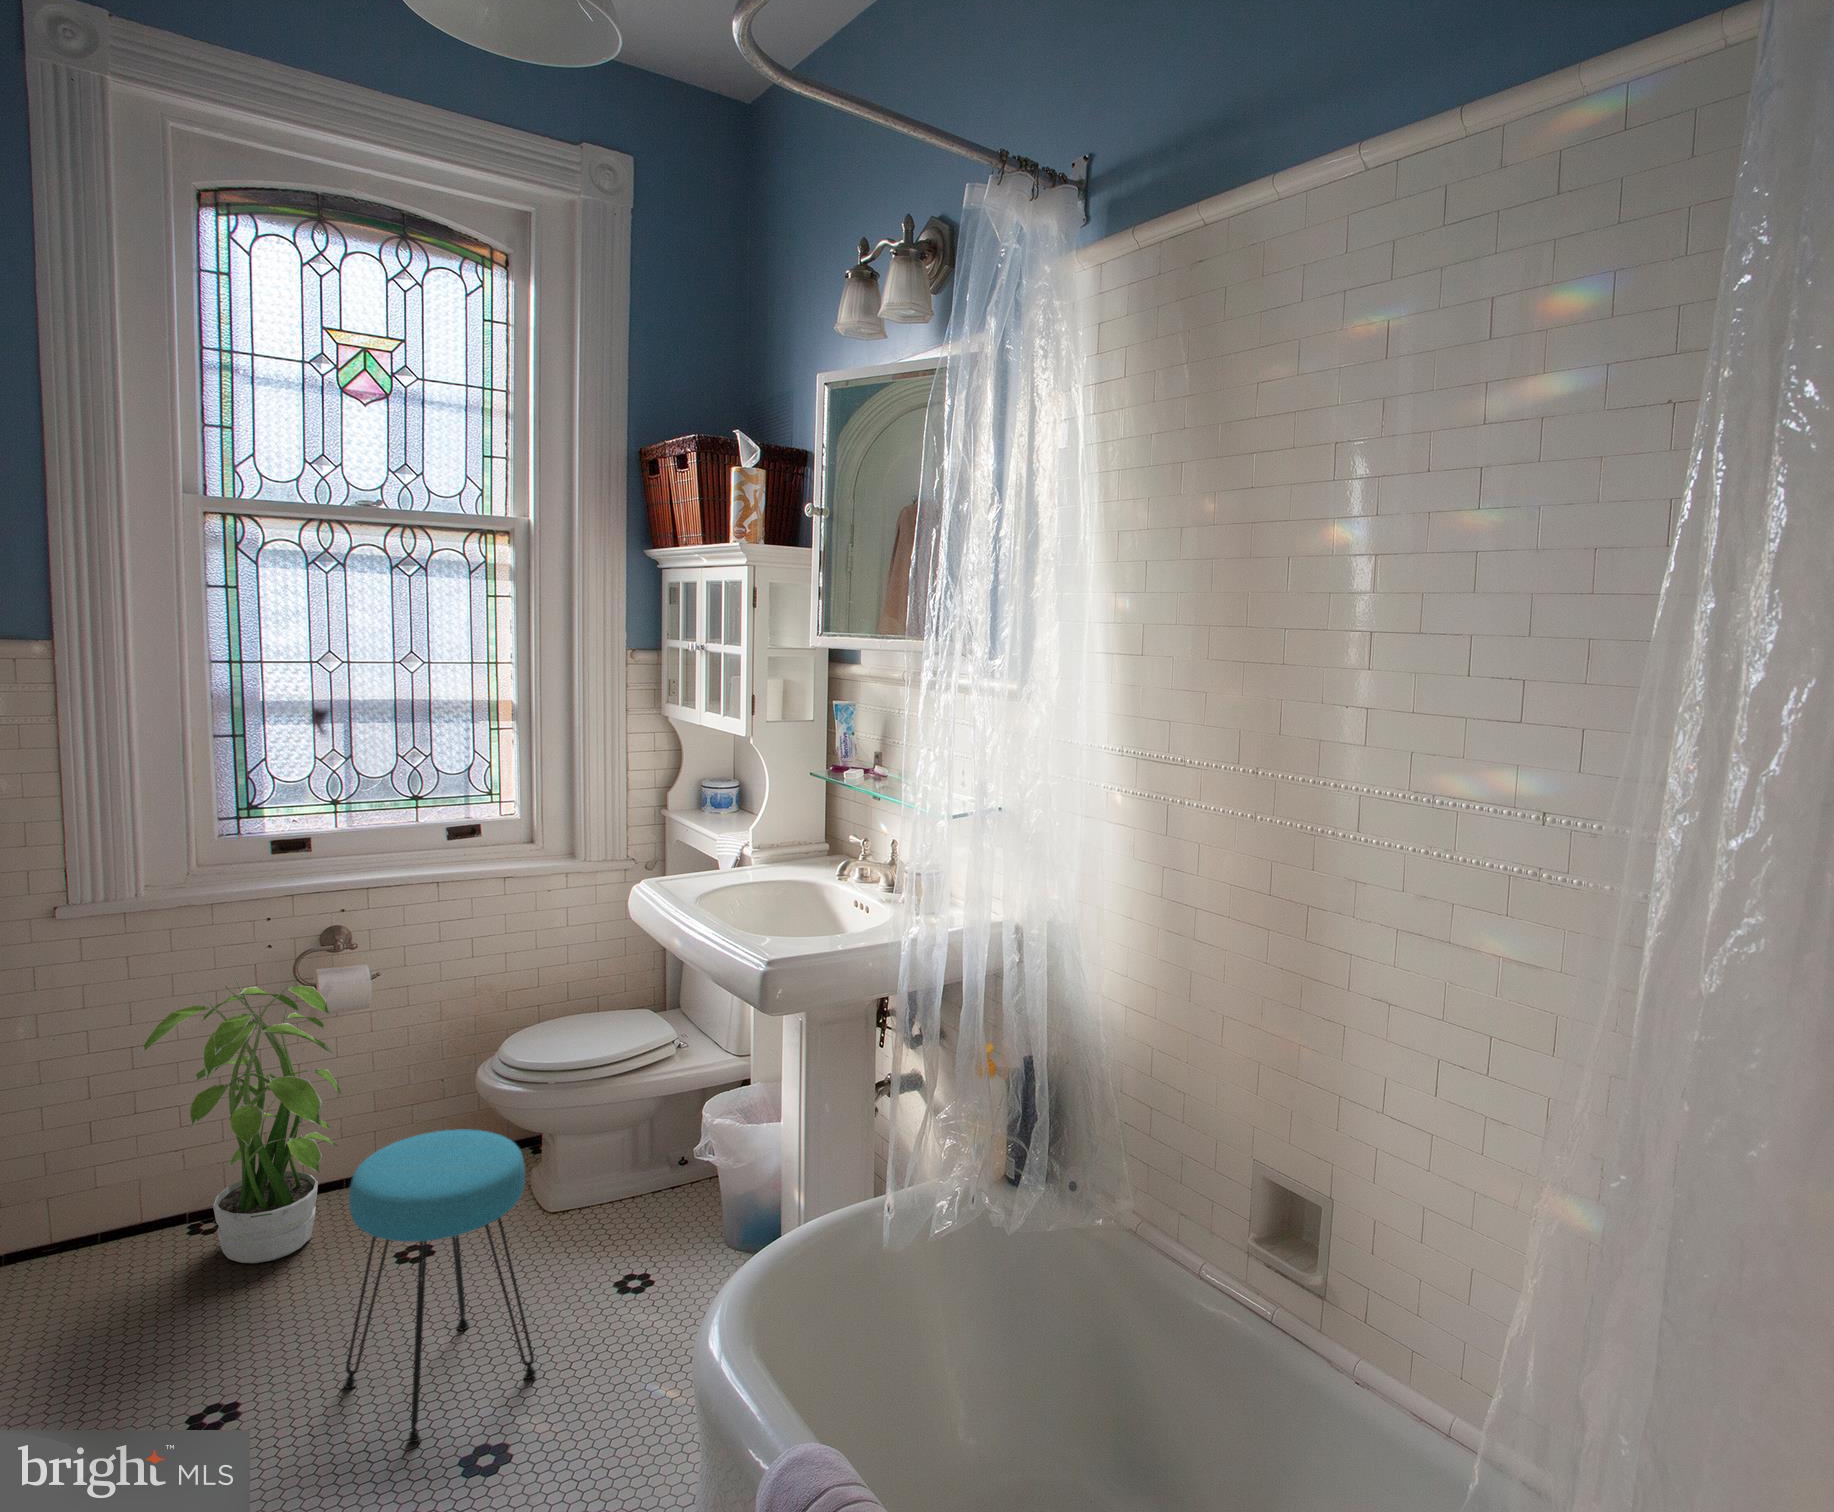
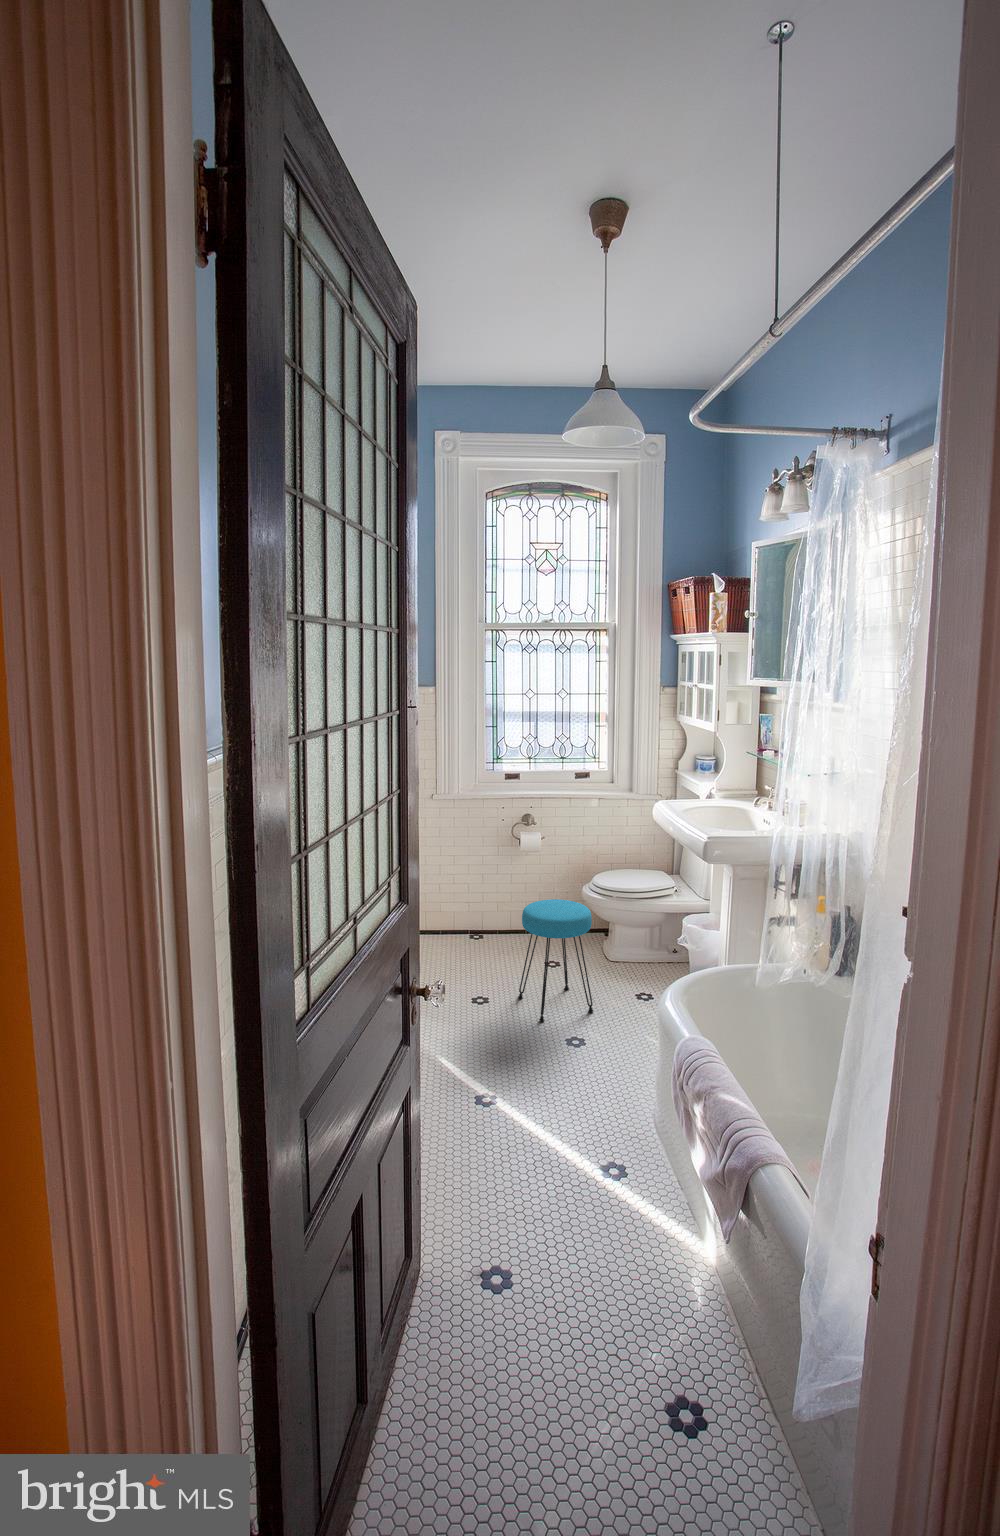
potted plant: present [137,978,341,1263] -> none [451,830,525,951]

